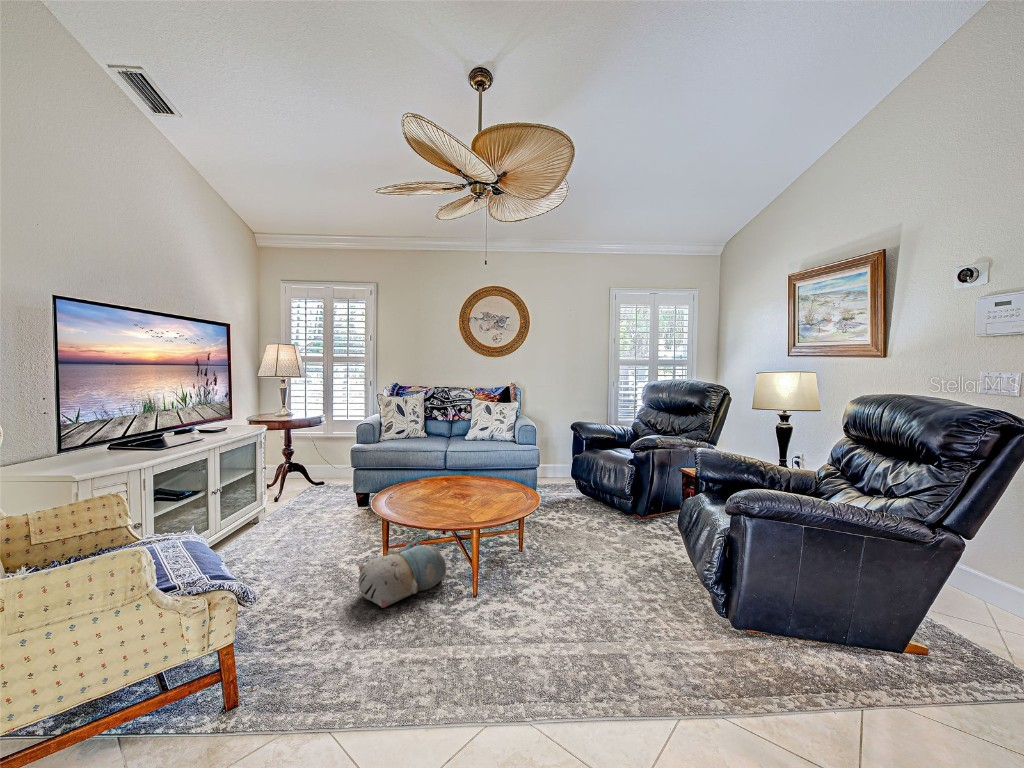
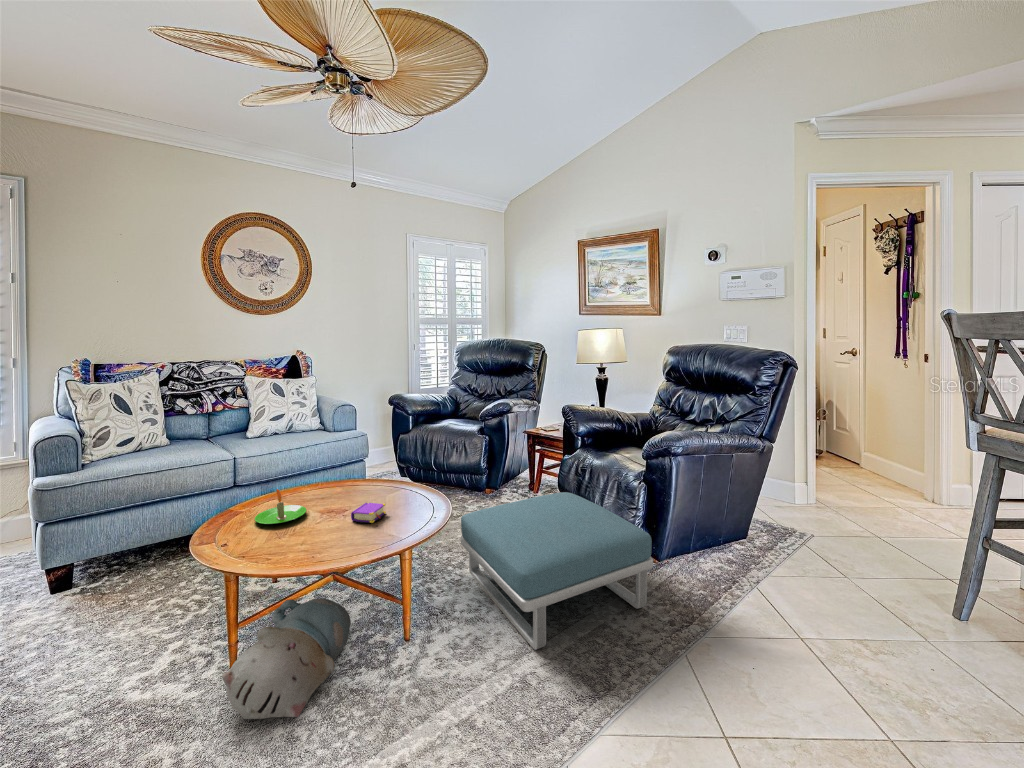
candle: none [421,470,452,492] -> present [255,489,306,524]
book: none [459,492,501,509] -> present [351,503,386,523]
footstool: none [535,522,694,662] -> present [460,492,653,650]

